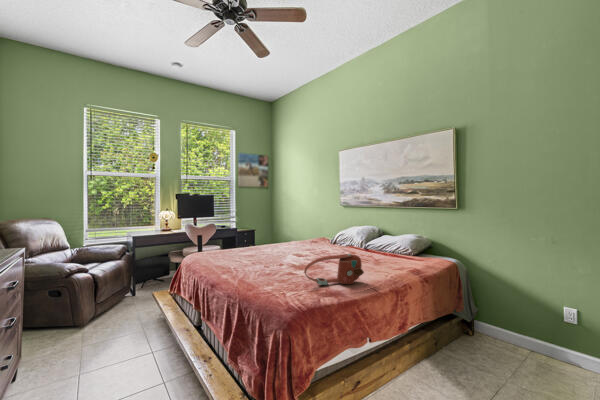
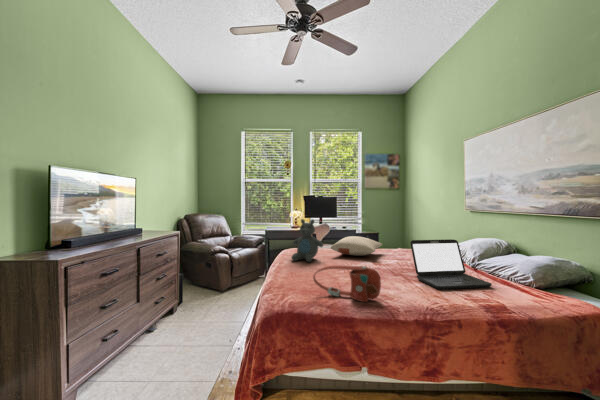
teddy bear: none [217,218,253,264] -> present [291,219,323,262]
laptop: none [343,228,396,266] -> present [410,239,492,290]
pillow: none [253,233,297,251] -> present [331,236,382,256]

